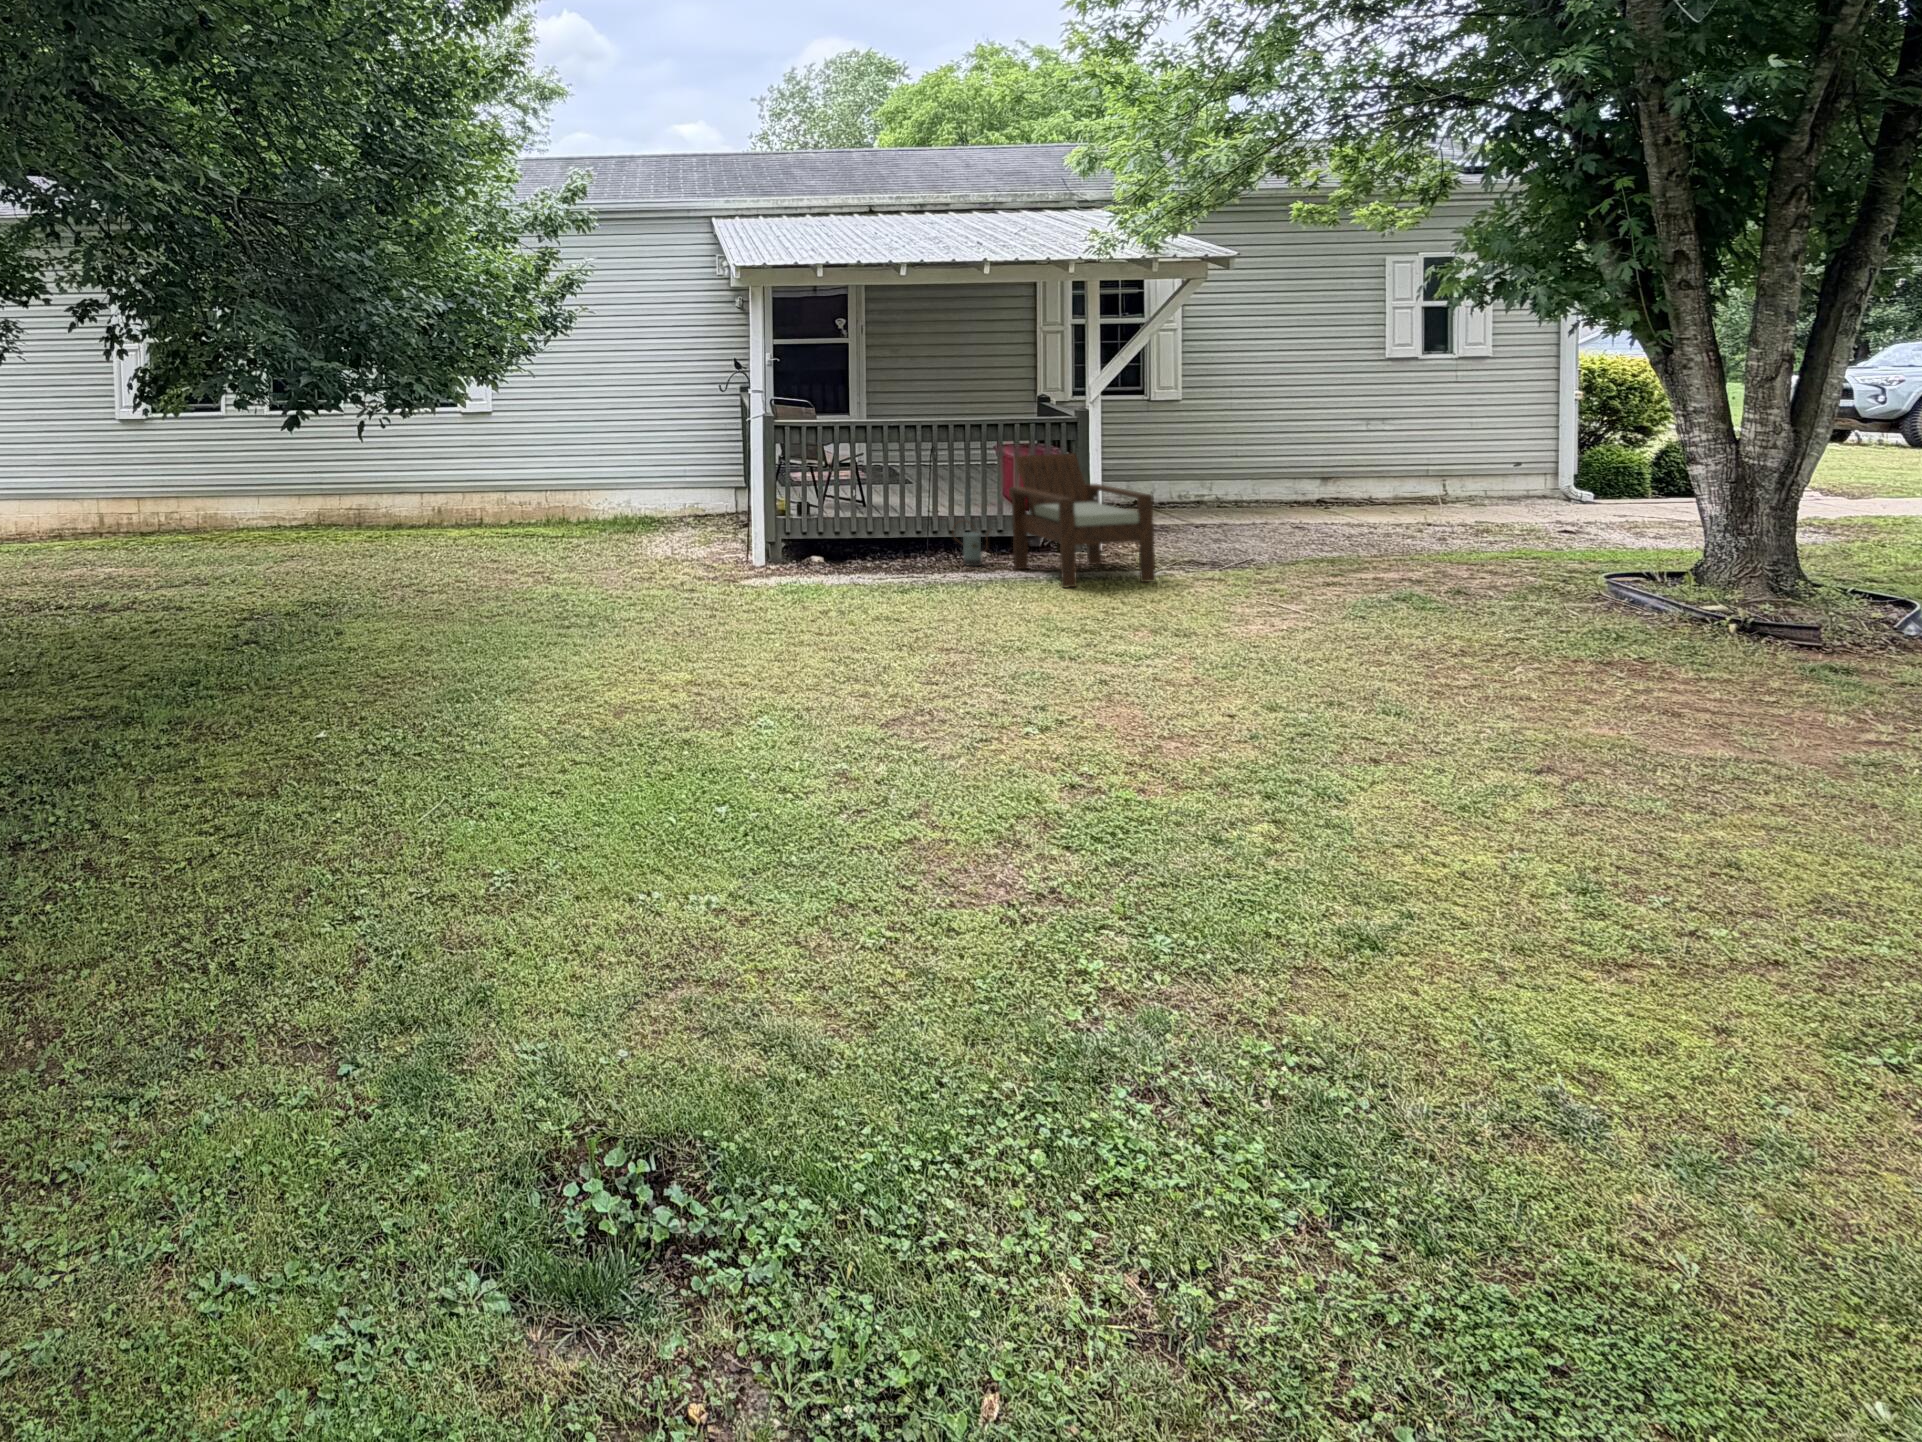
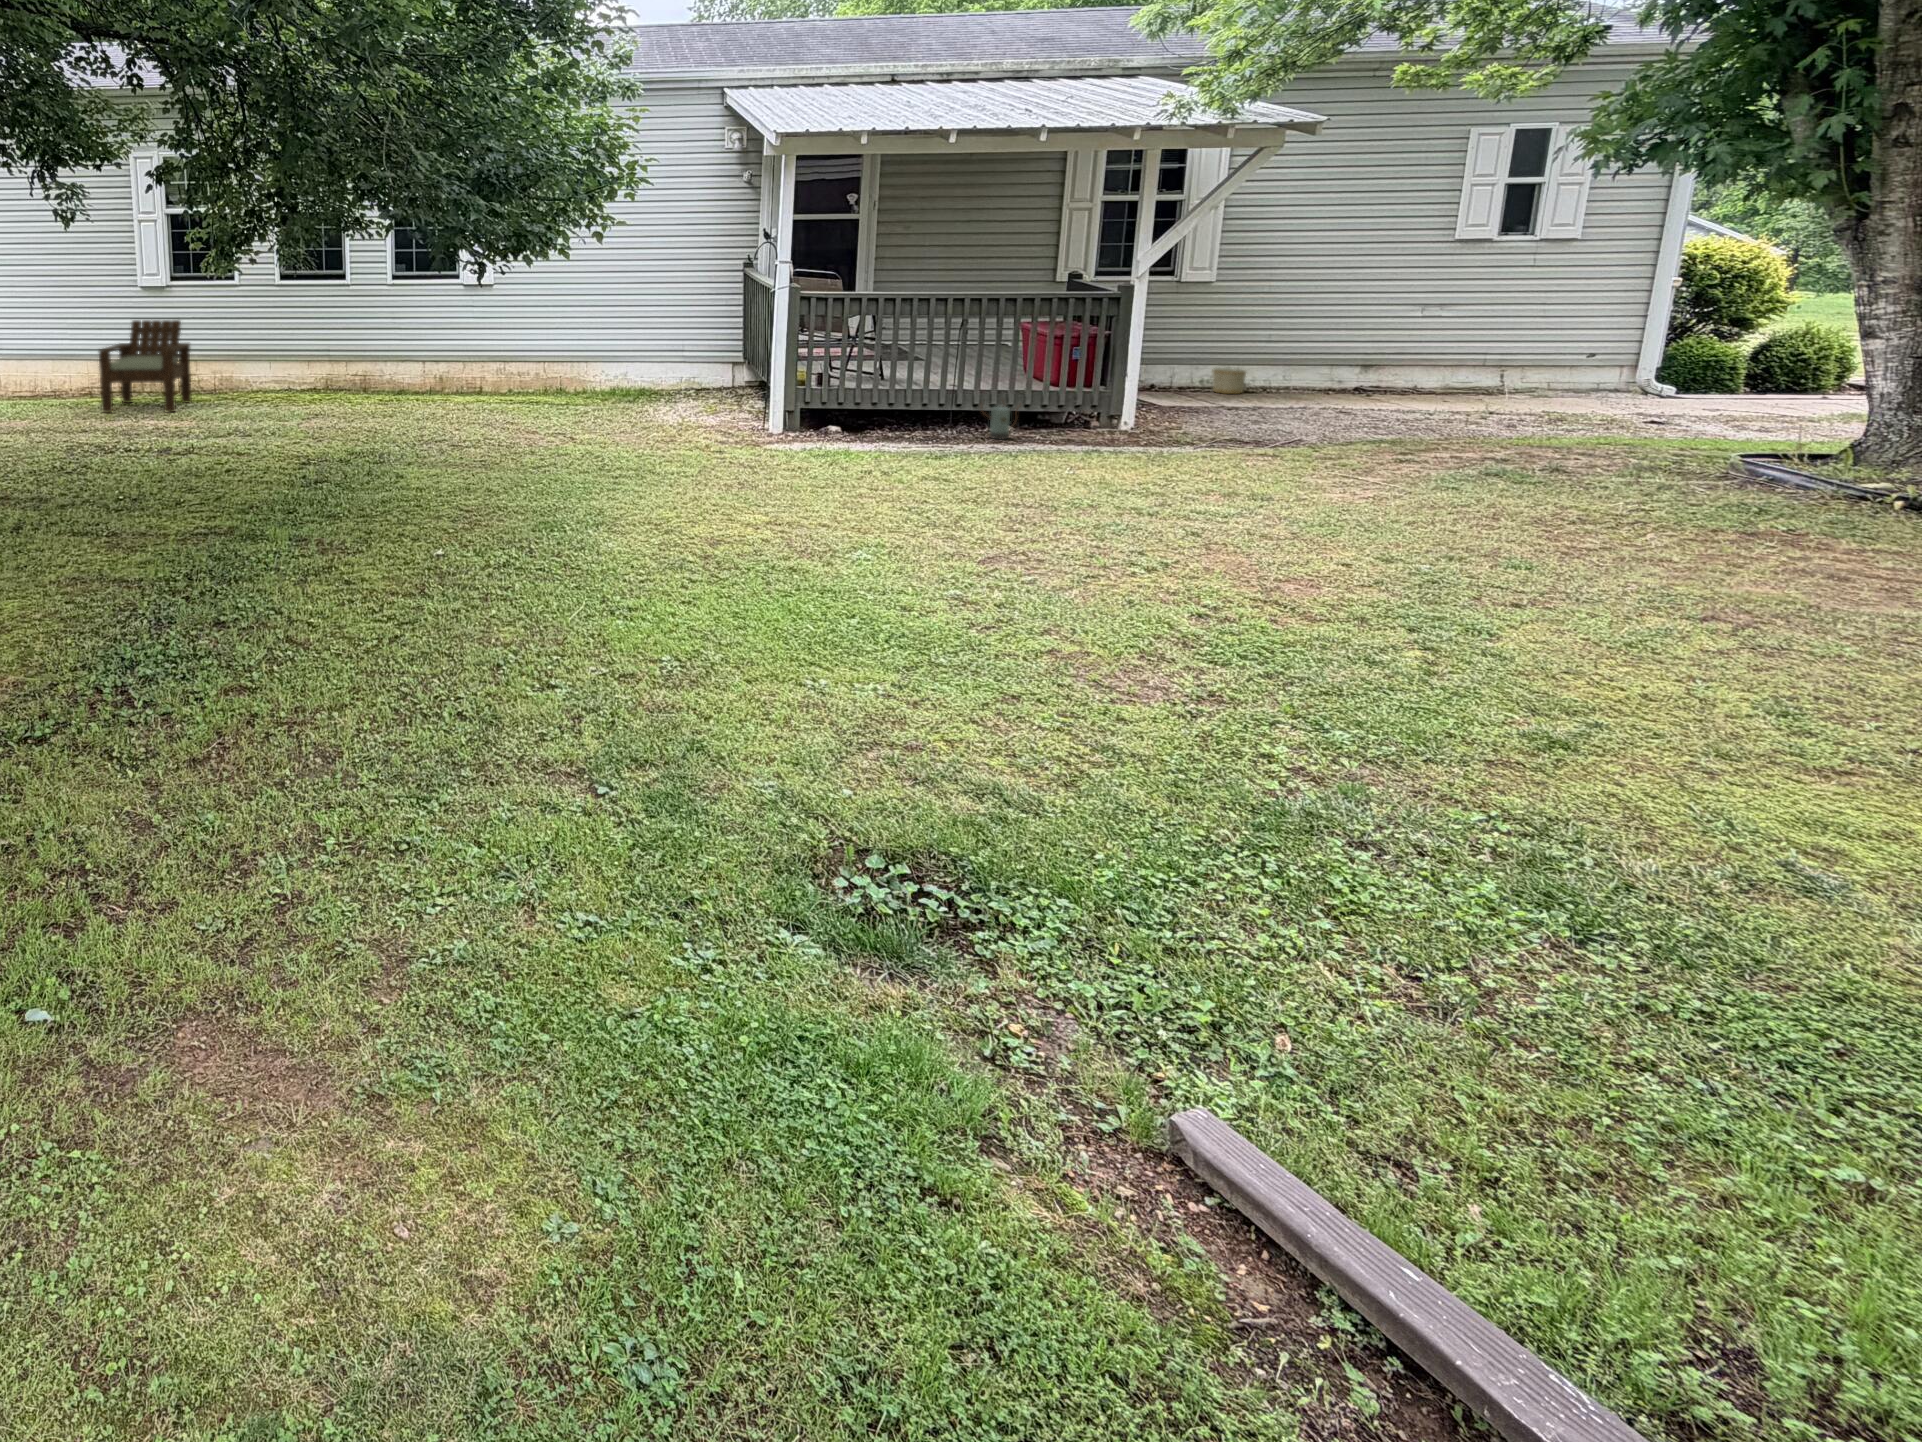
chair: present [1009,453,1155,588] -> present [99,320,192,413]
planter: none [1188,483,1218,508] -> present [1213,368,1246,394]

